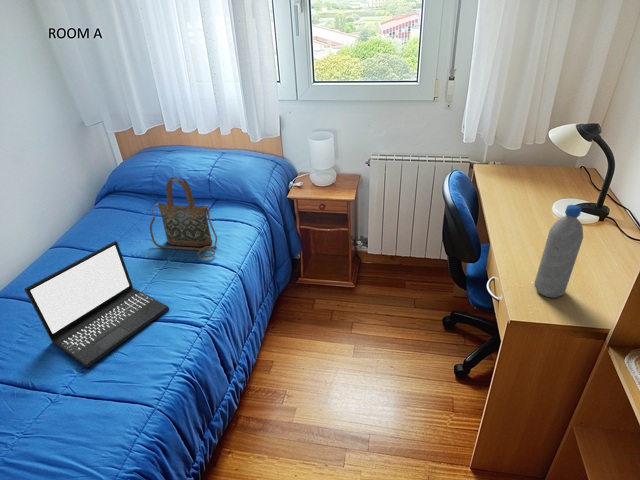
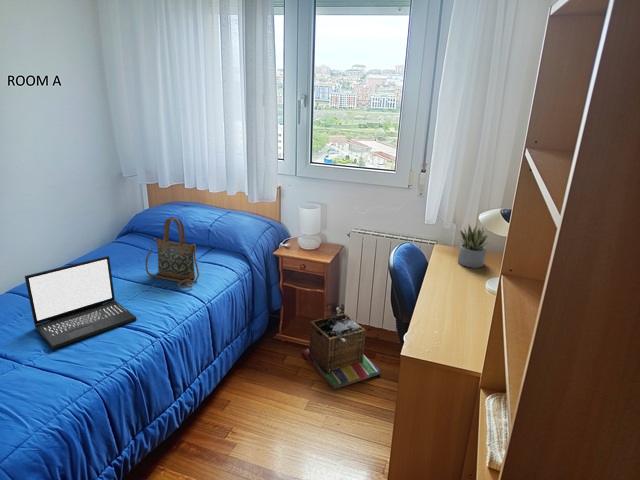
succulent plant: none [504,143,543,192] -> present [458,226,487,268]
water bottle: present [534,205,583,298] -> none [432,257,466,342]
laundry basket: none [331,248,417,331] -> present [302,313,380,389]

